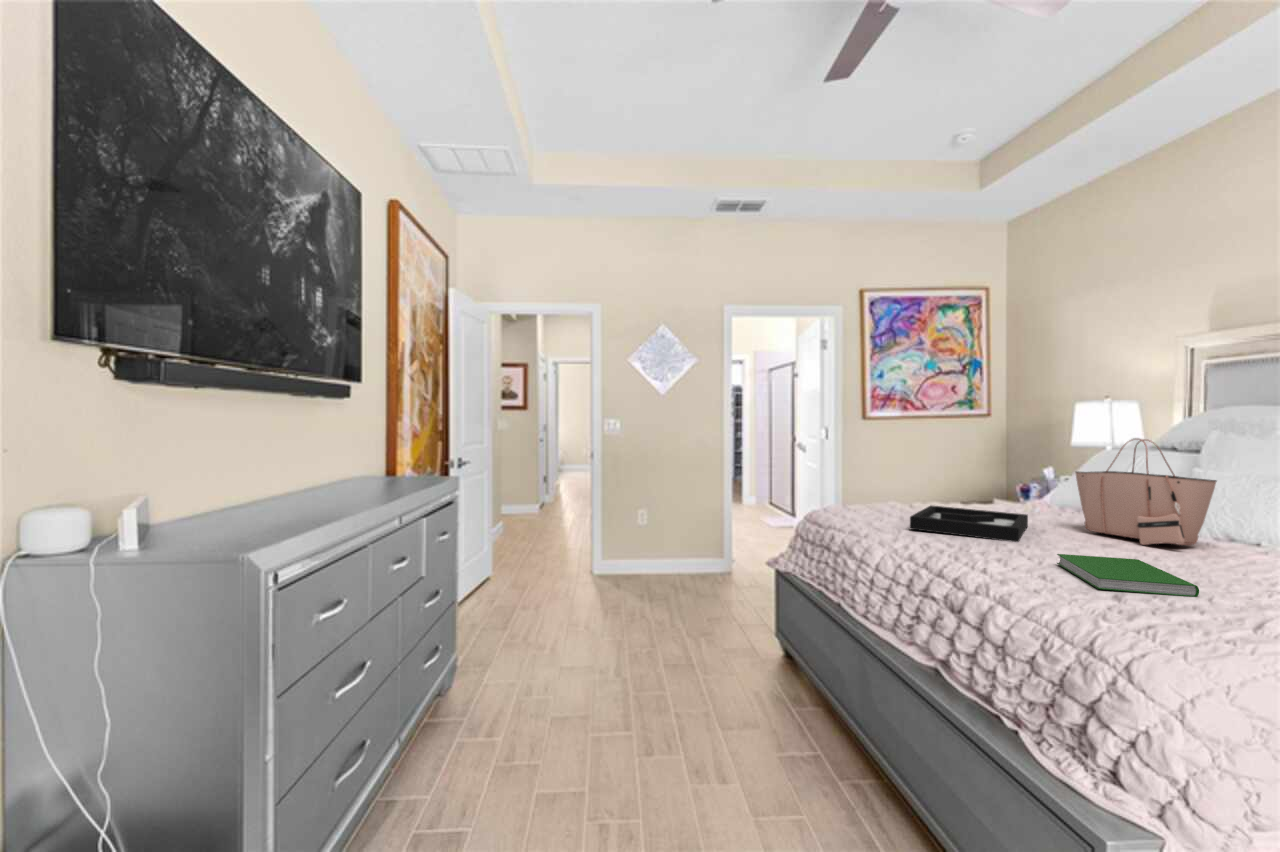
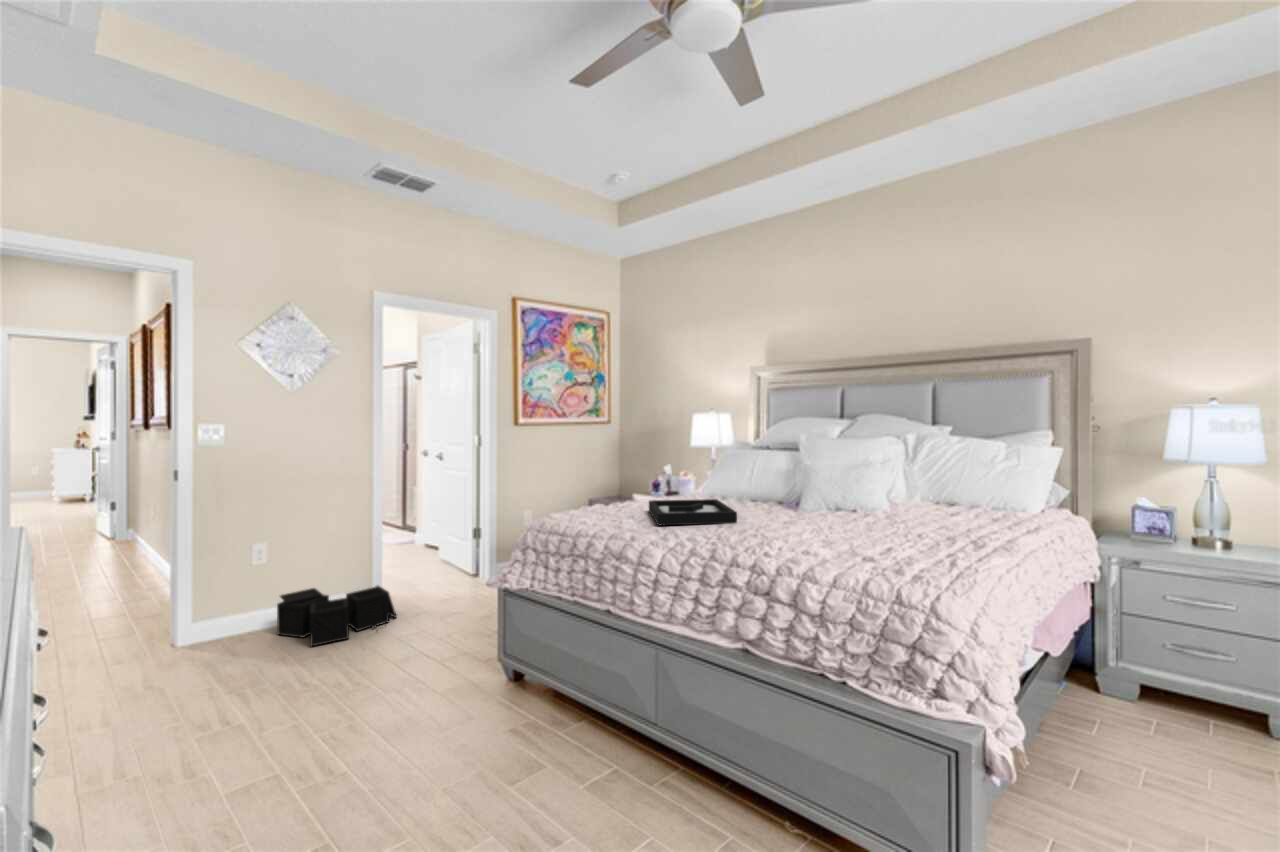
tote bag: present [1075,439,1217,545] -> none [744,438,826,512]
storage bin: none [646,547,725,590] -> present [277,586,397,646]
hardcover book: present [1057,554,1199,597] -> none [790,525,882,552]

